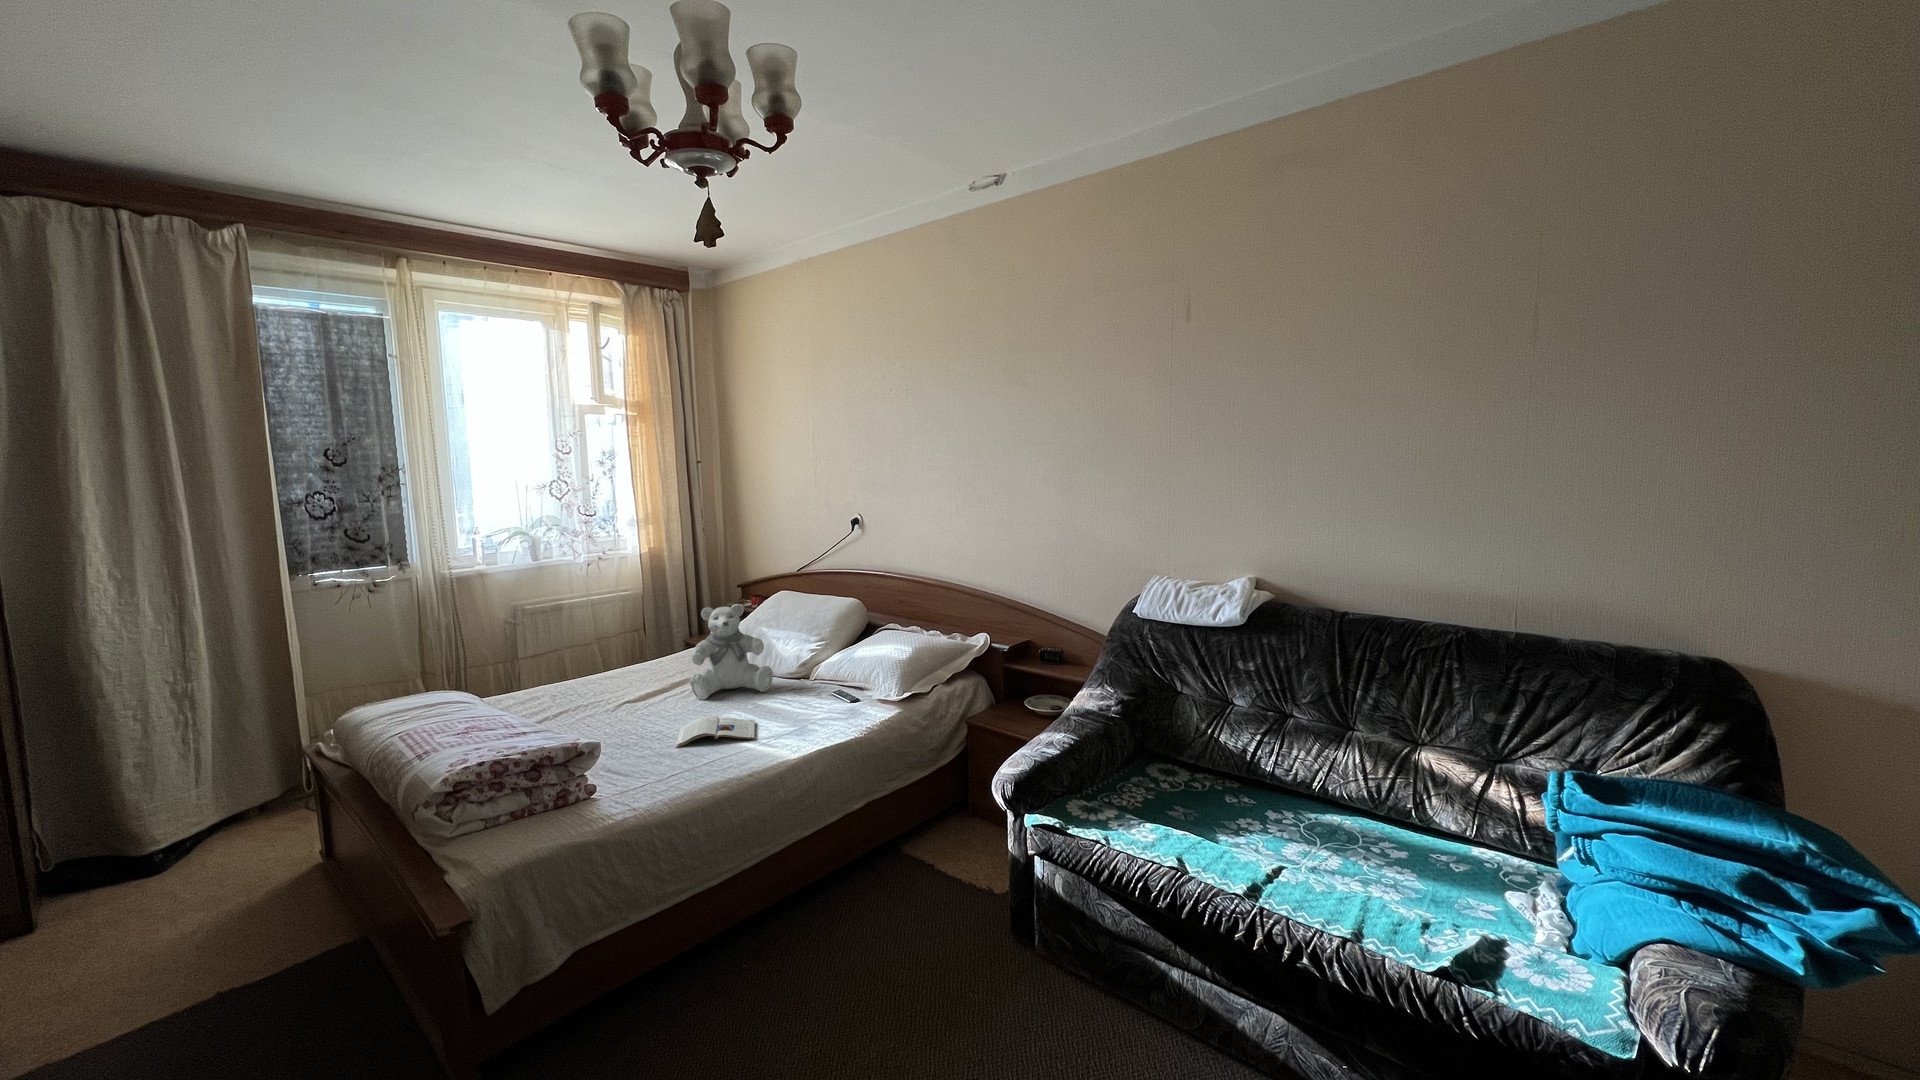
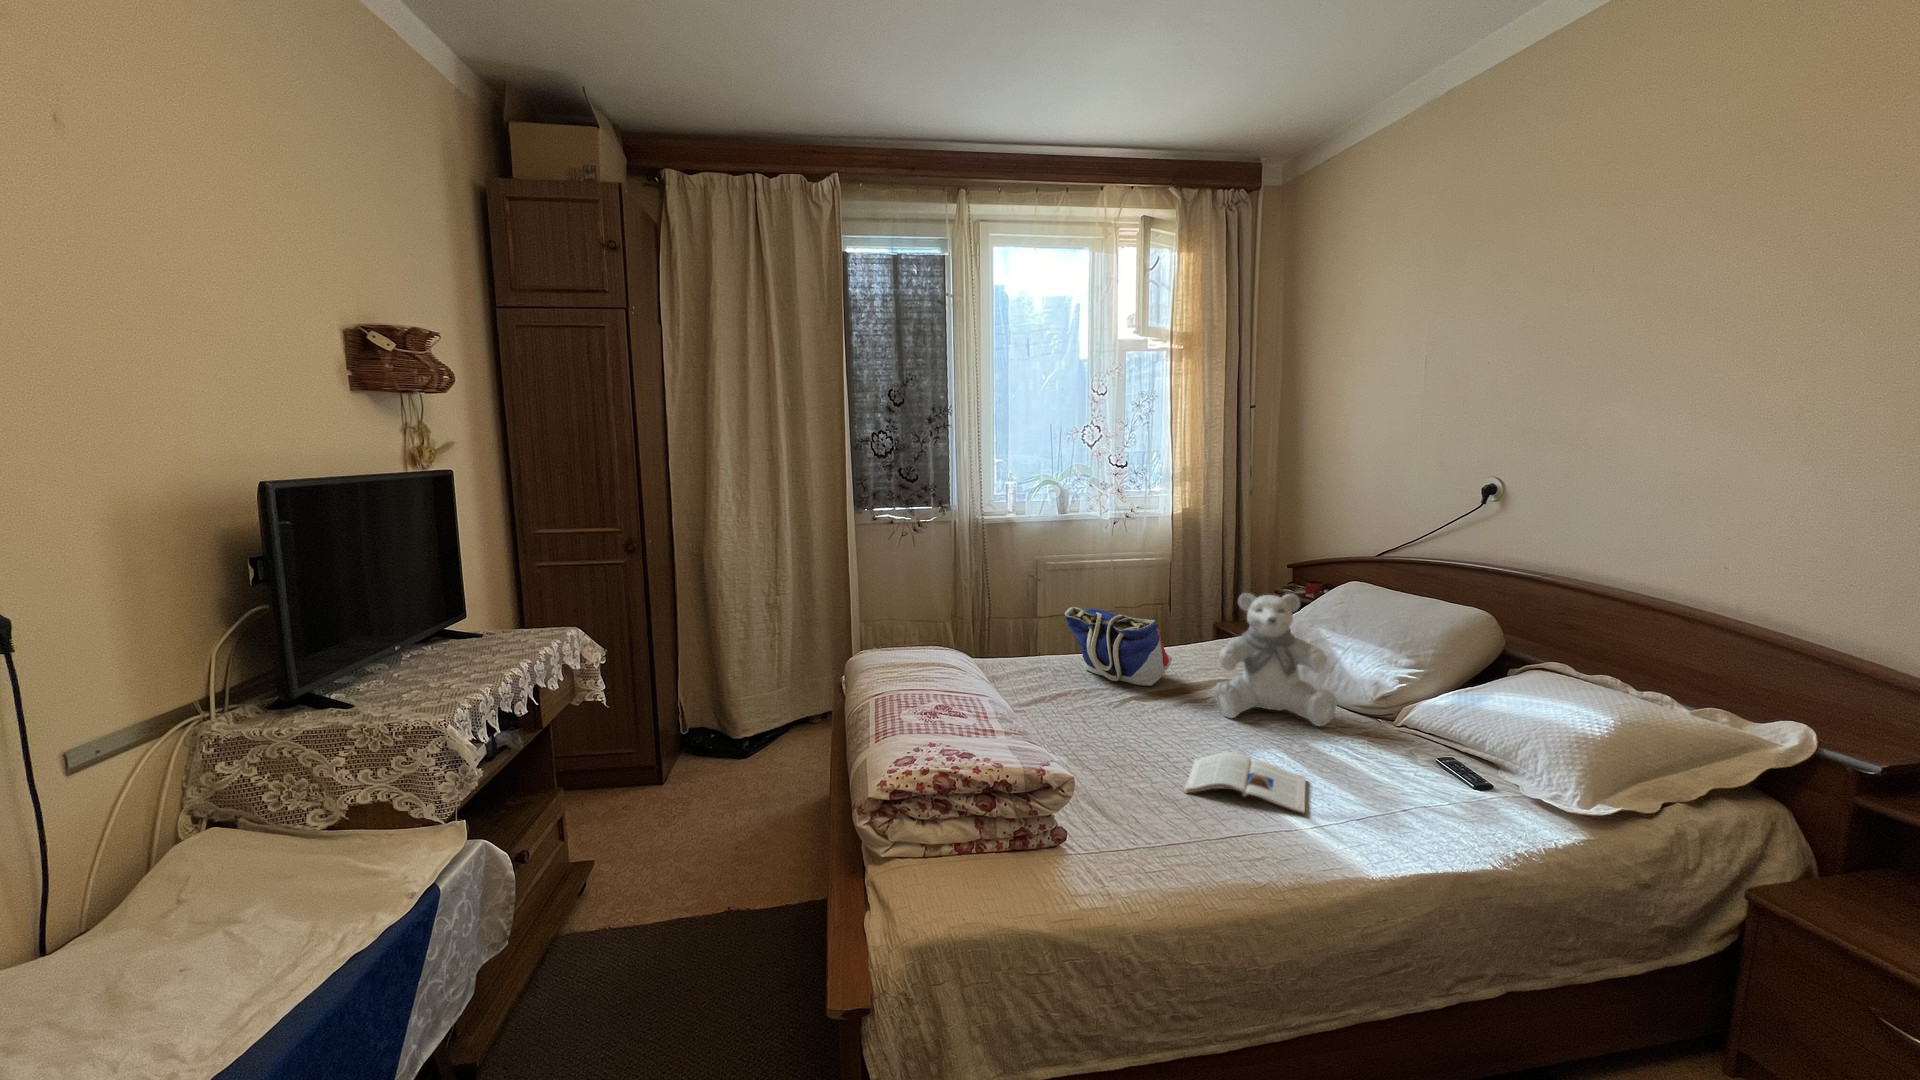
tote bag: none [557,638,655,694] -> present [1065,607,1172,686]

